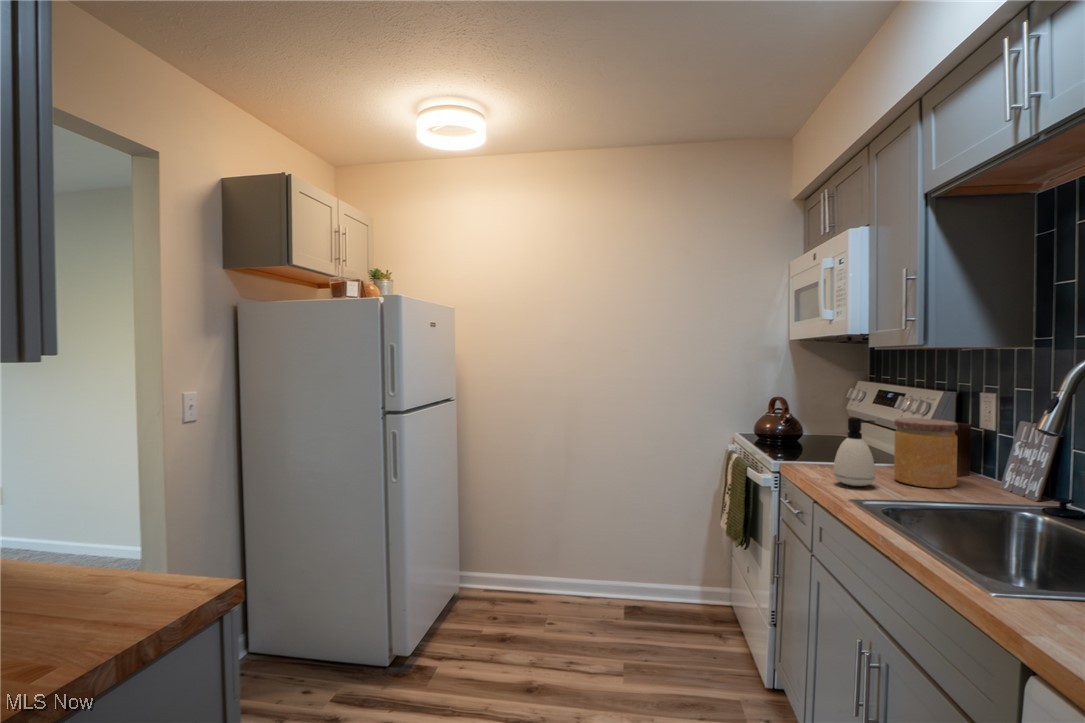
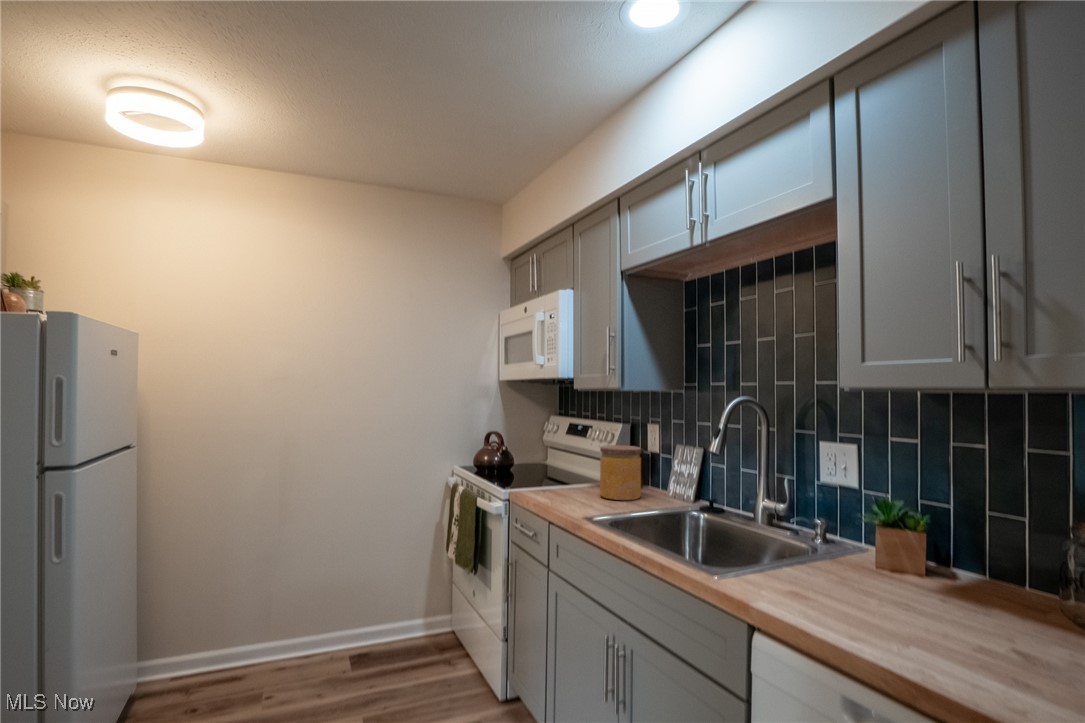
soap dispenser: present [833,417,876,486] -> none [562,447,592,505]

